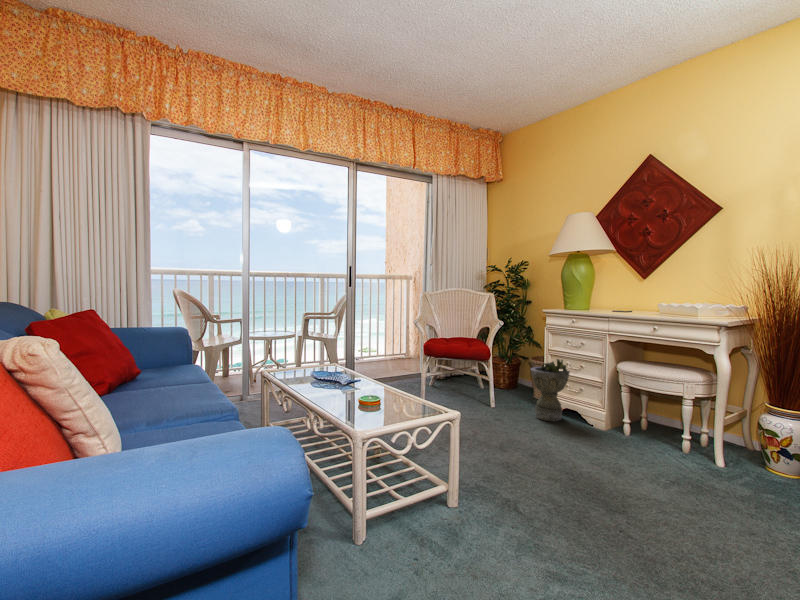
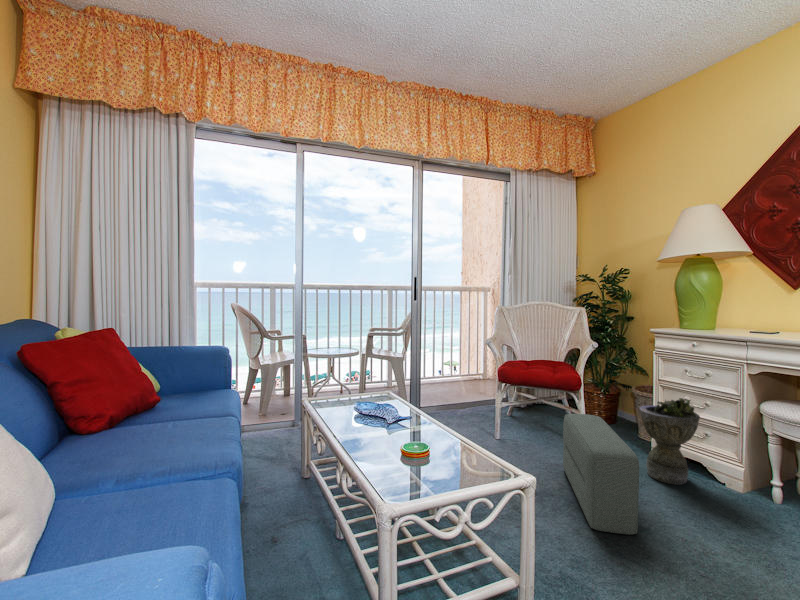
pouf: none [477,375,526,449] -> present [563,414,639,535]

